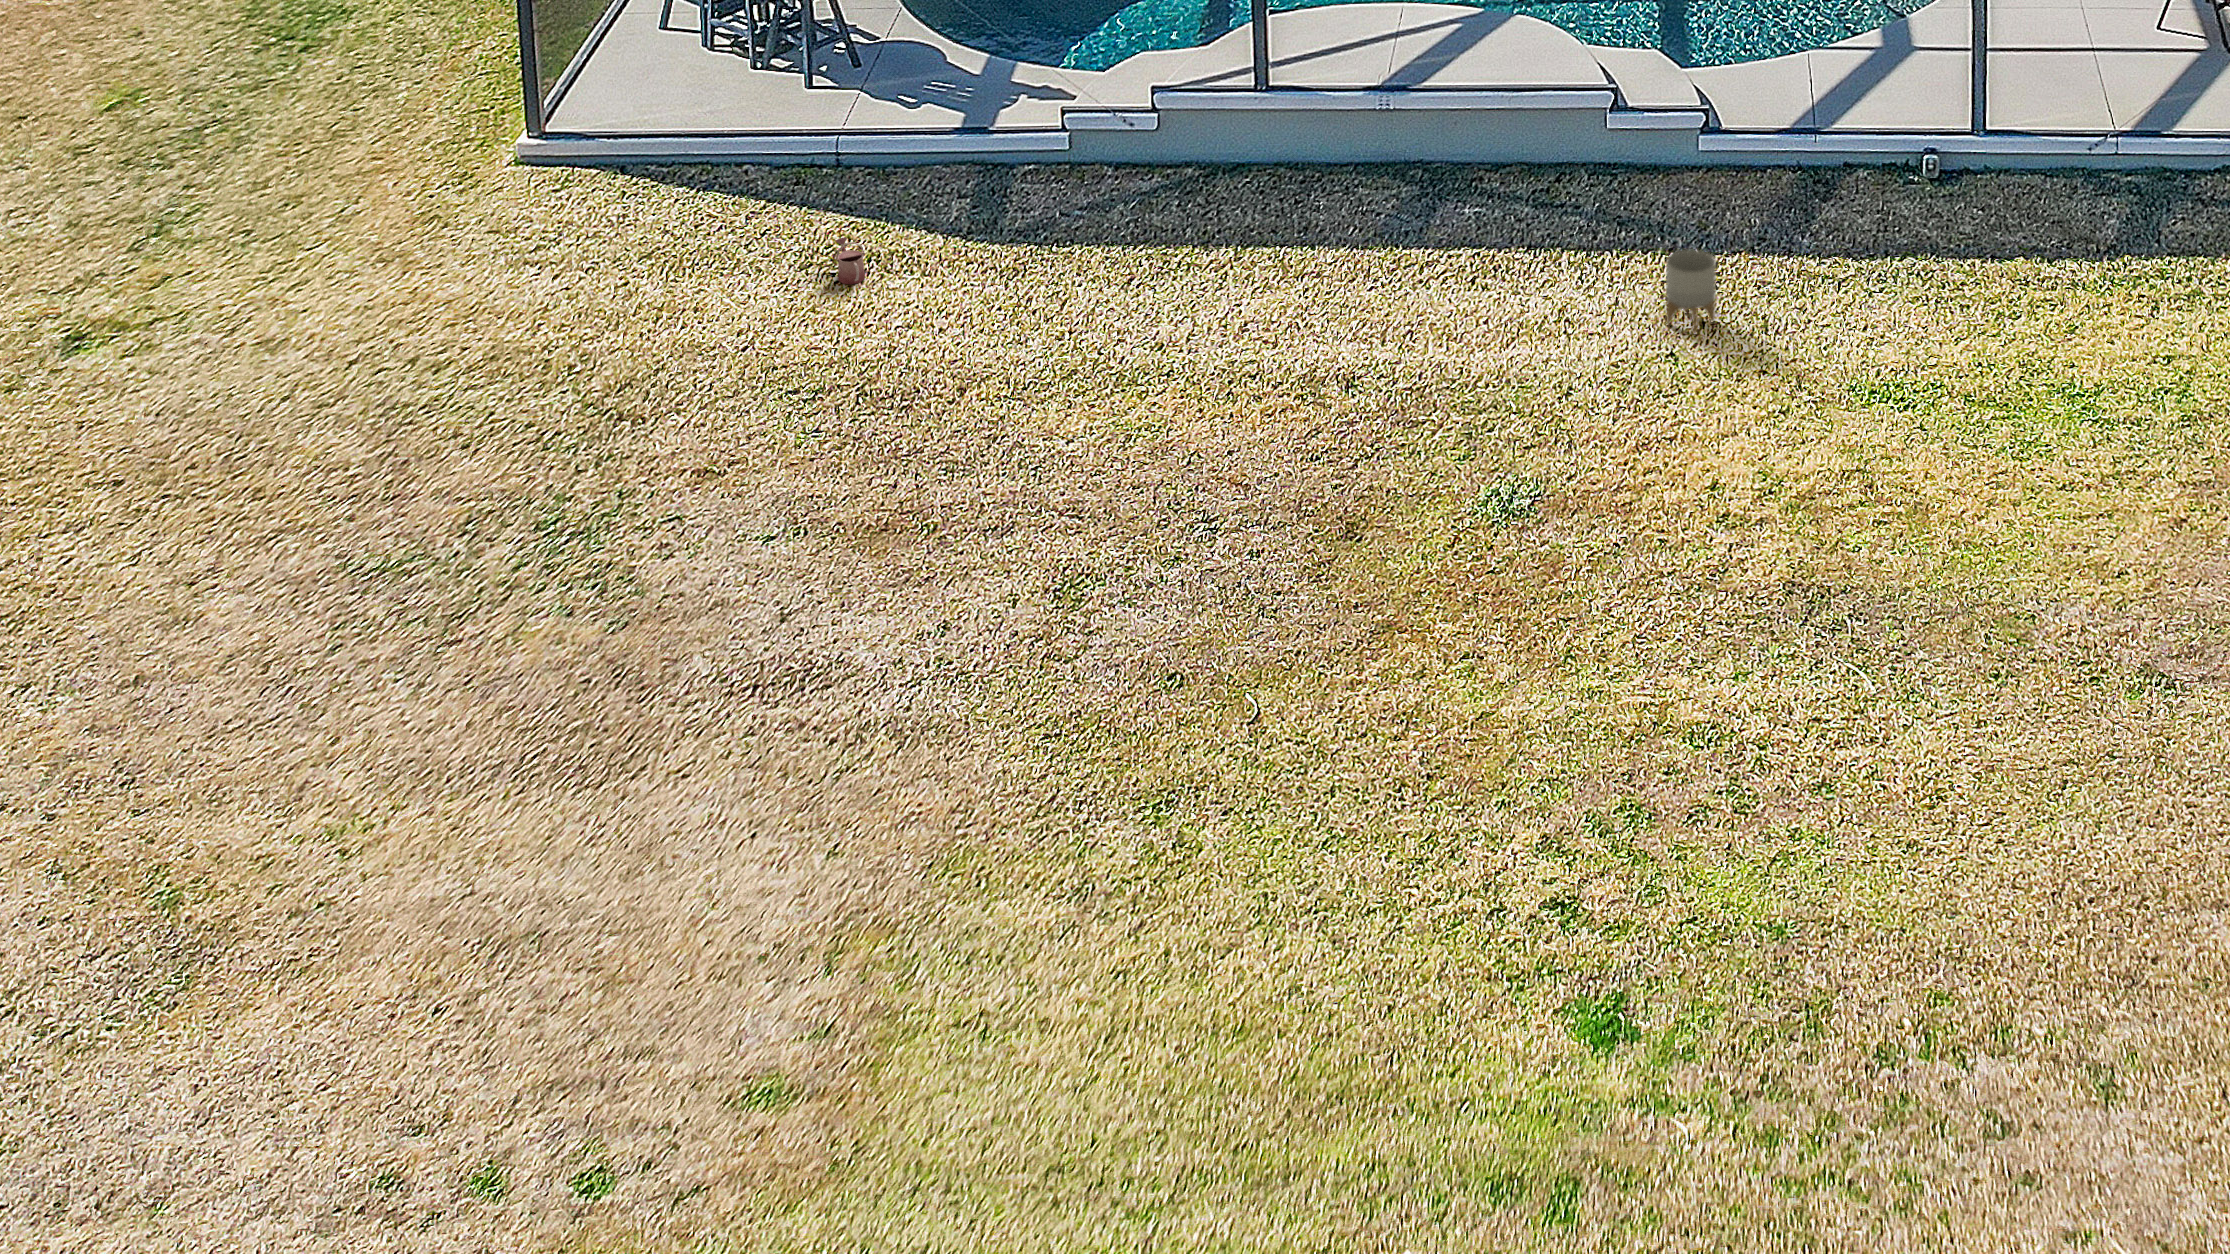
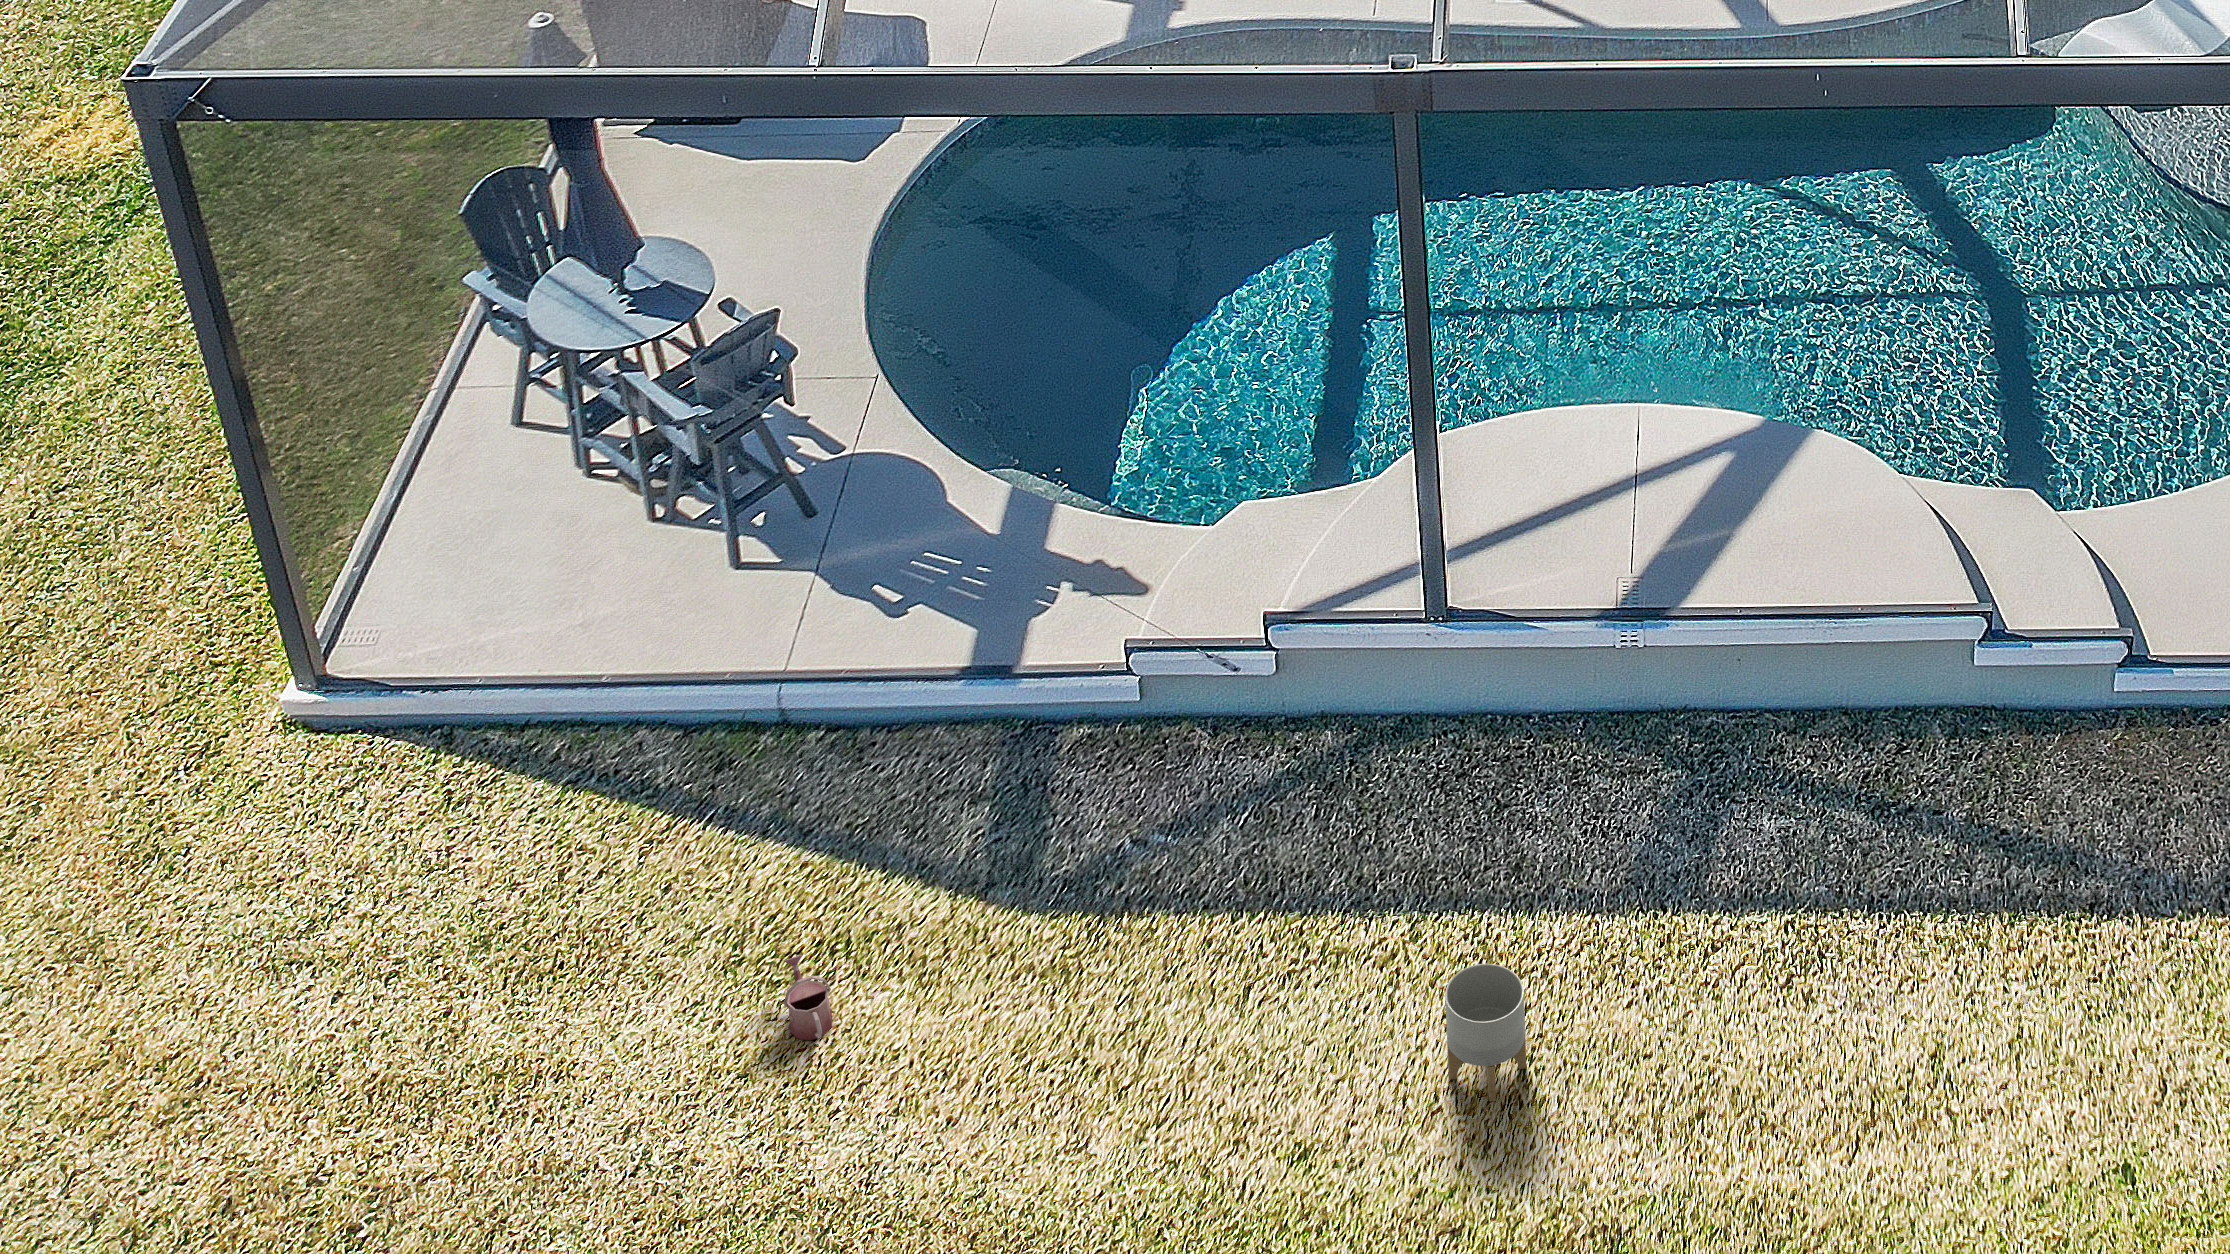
planter: present [1666,250,1716,334] -> present [1445,964,1526,1101]

